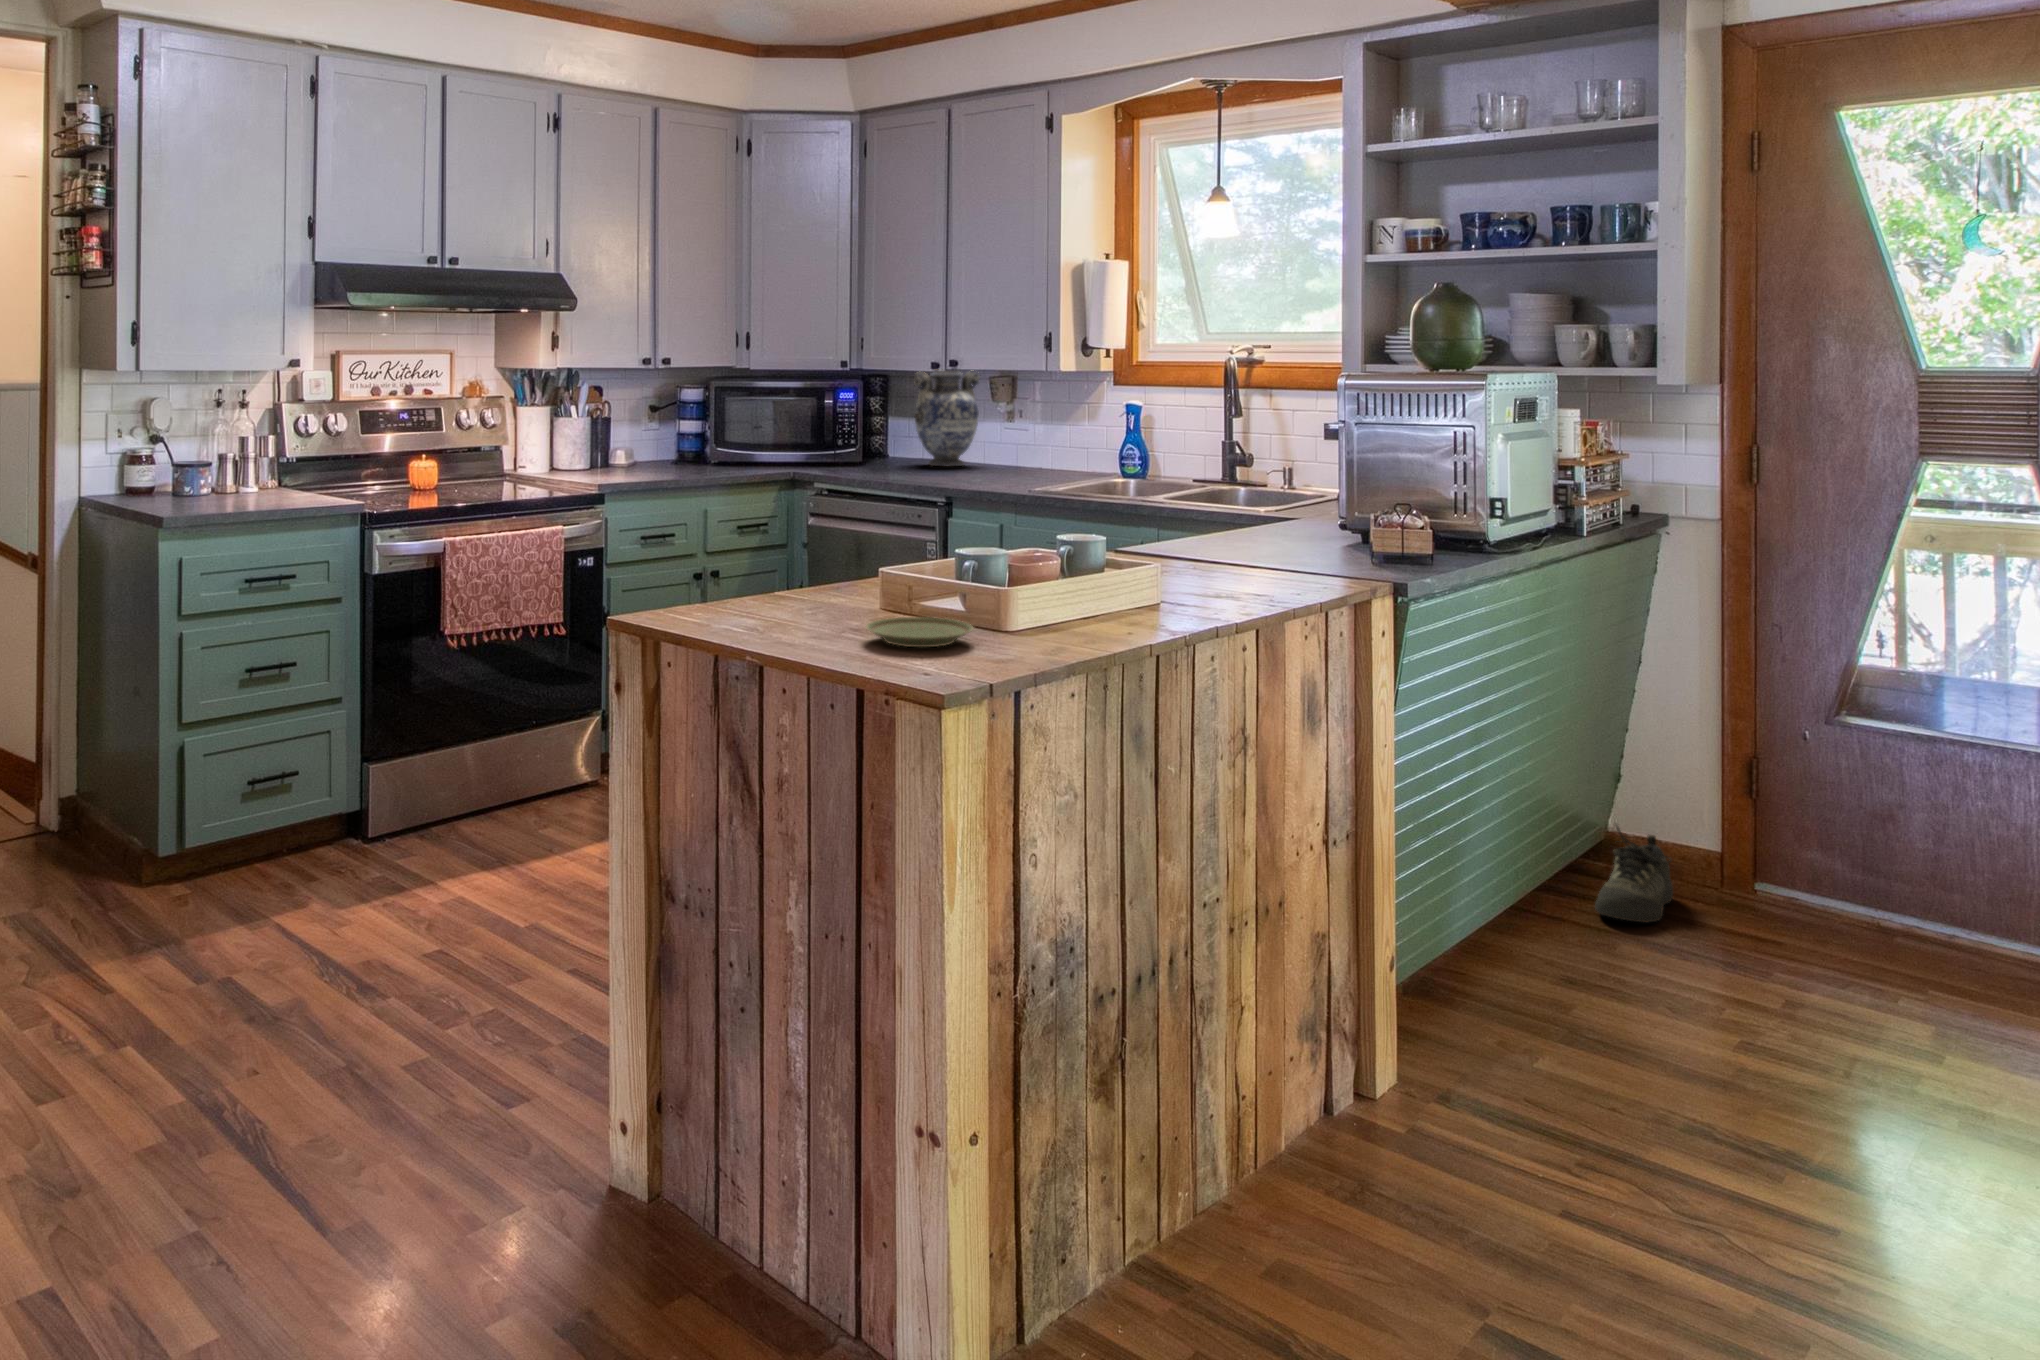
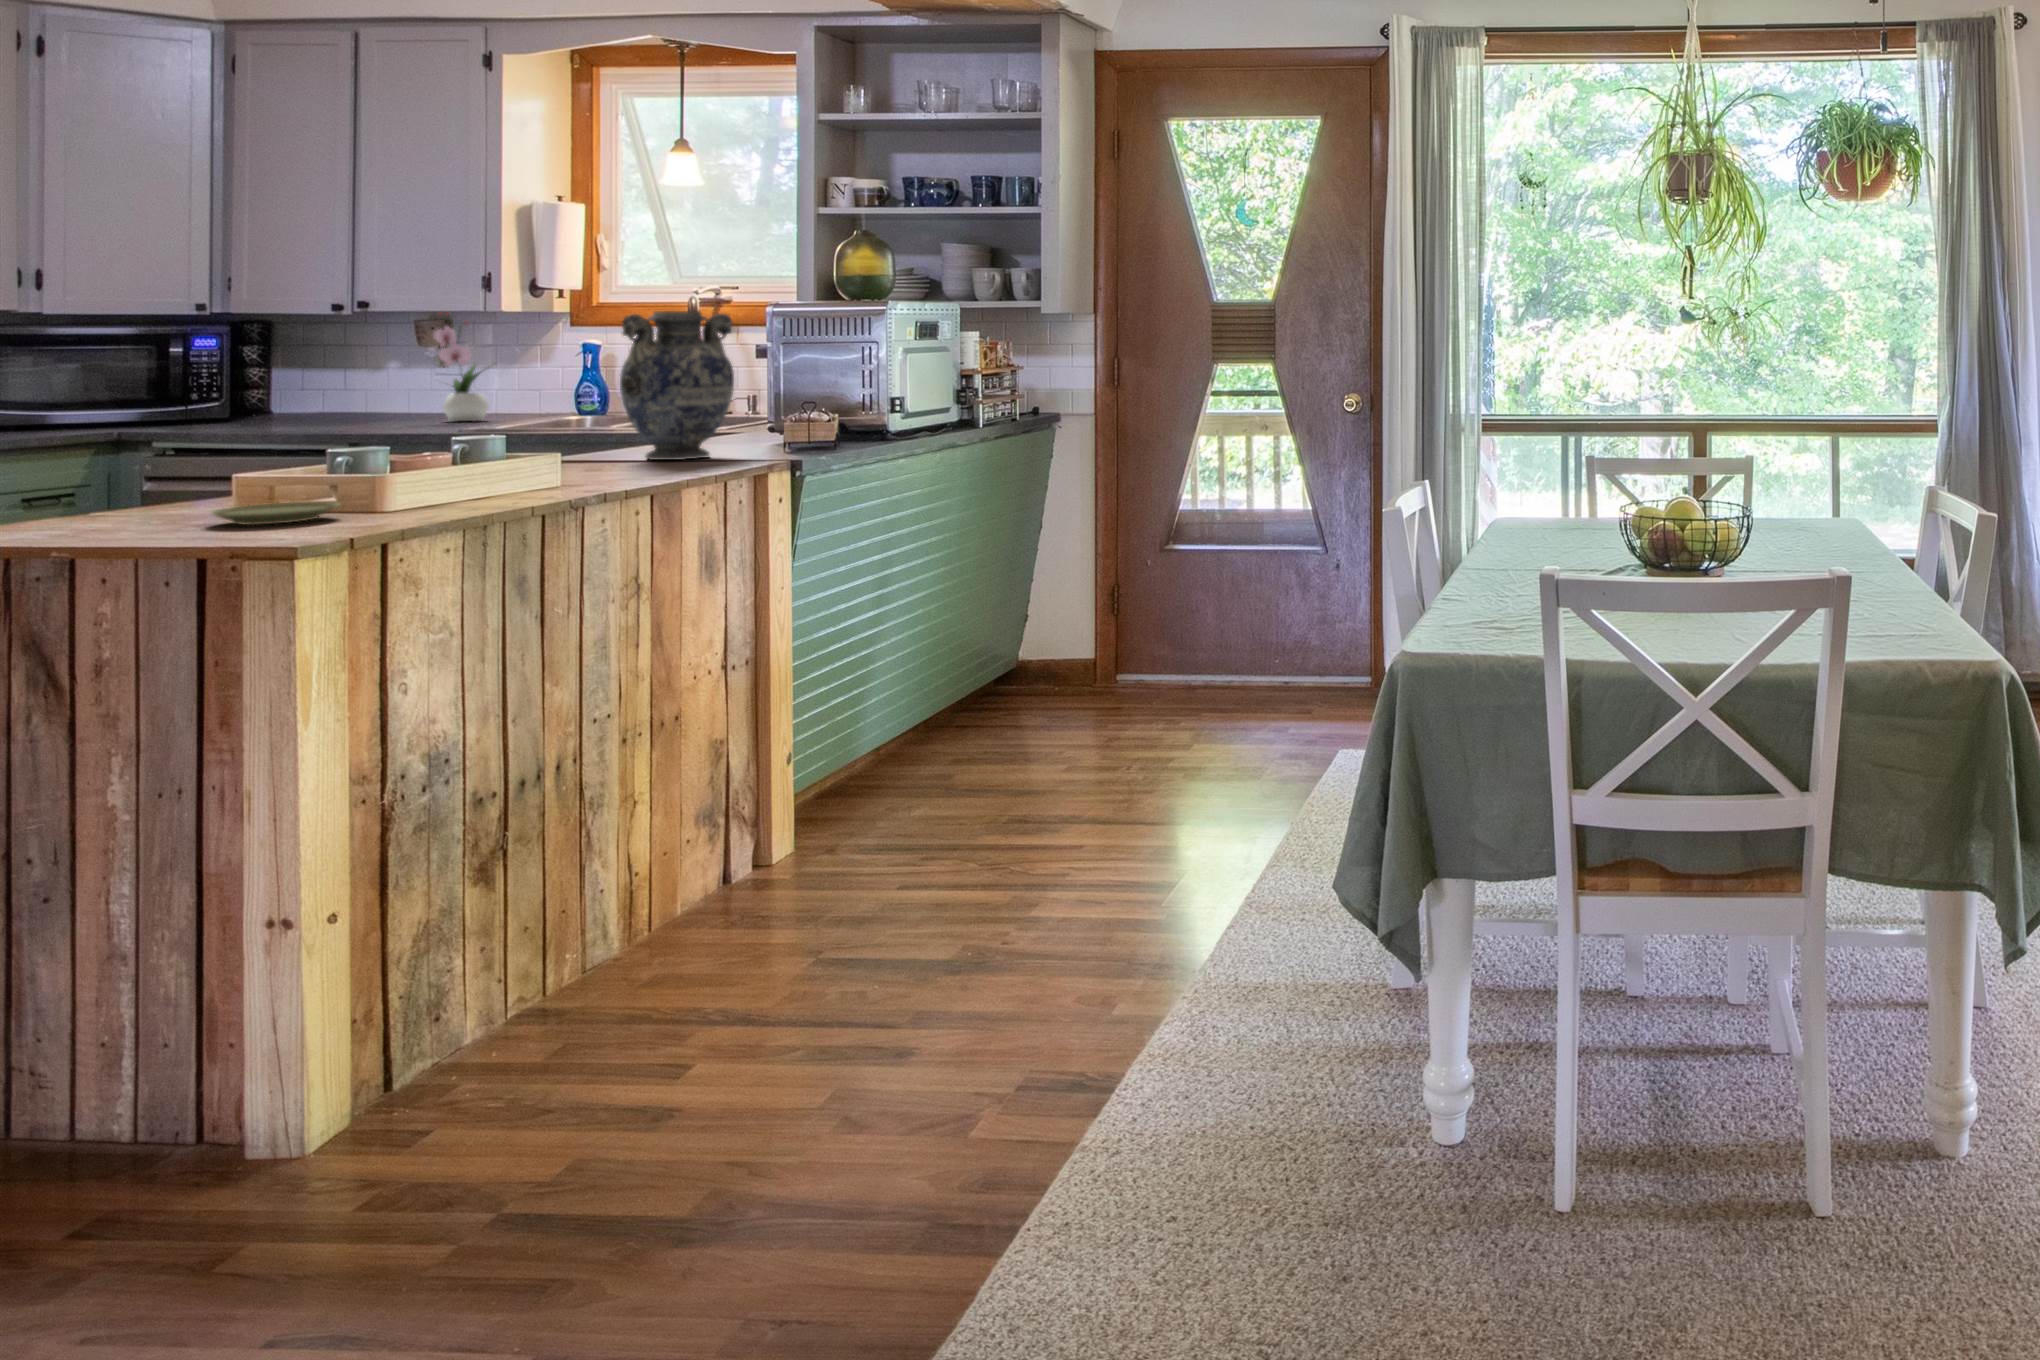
vase: present [914,369,980,466] -> present [620,311,734,460]
flower arrangement: none [1006,372,1055,480] -> present [434,312,493,421]
shoe: present [1595,824,1673,923] -> none [990,649,1053,717]

